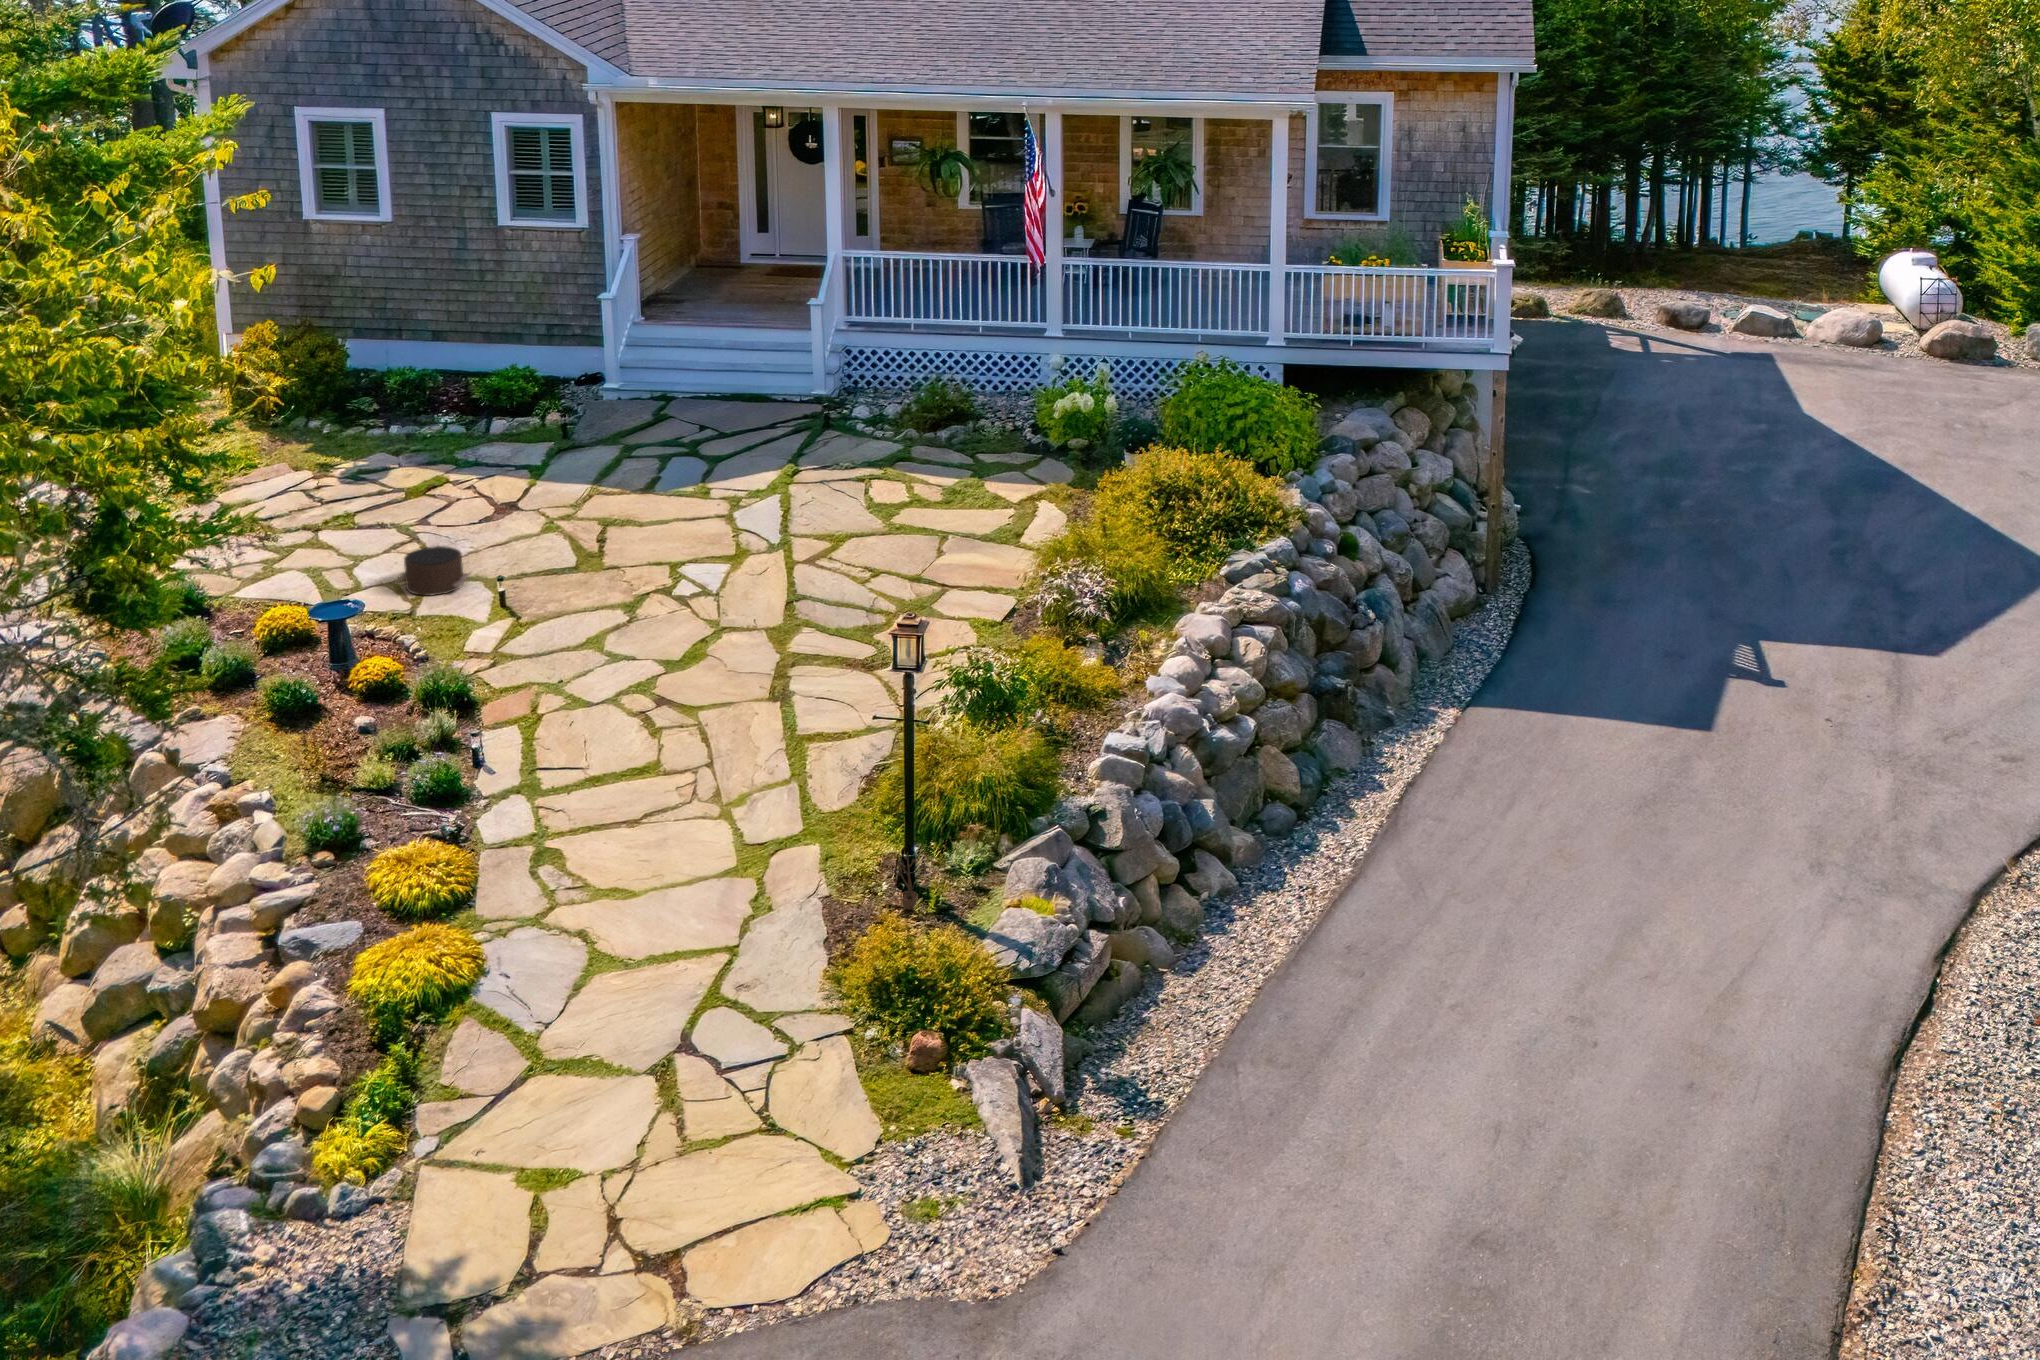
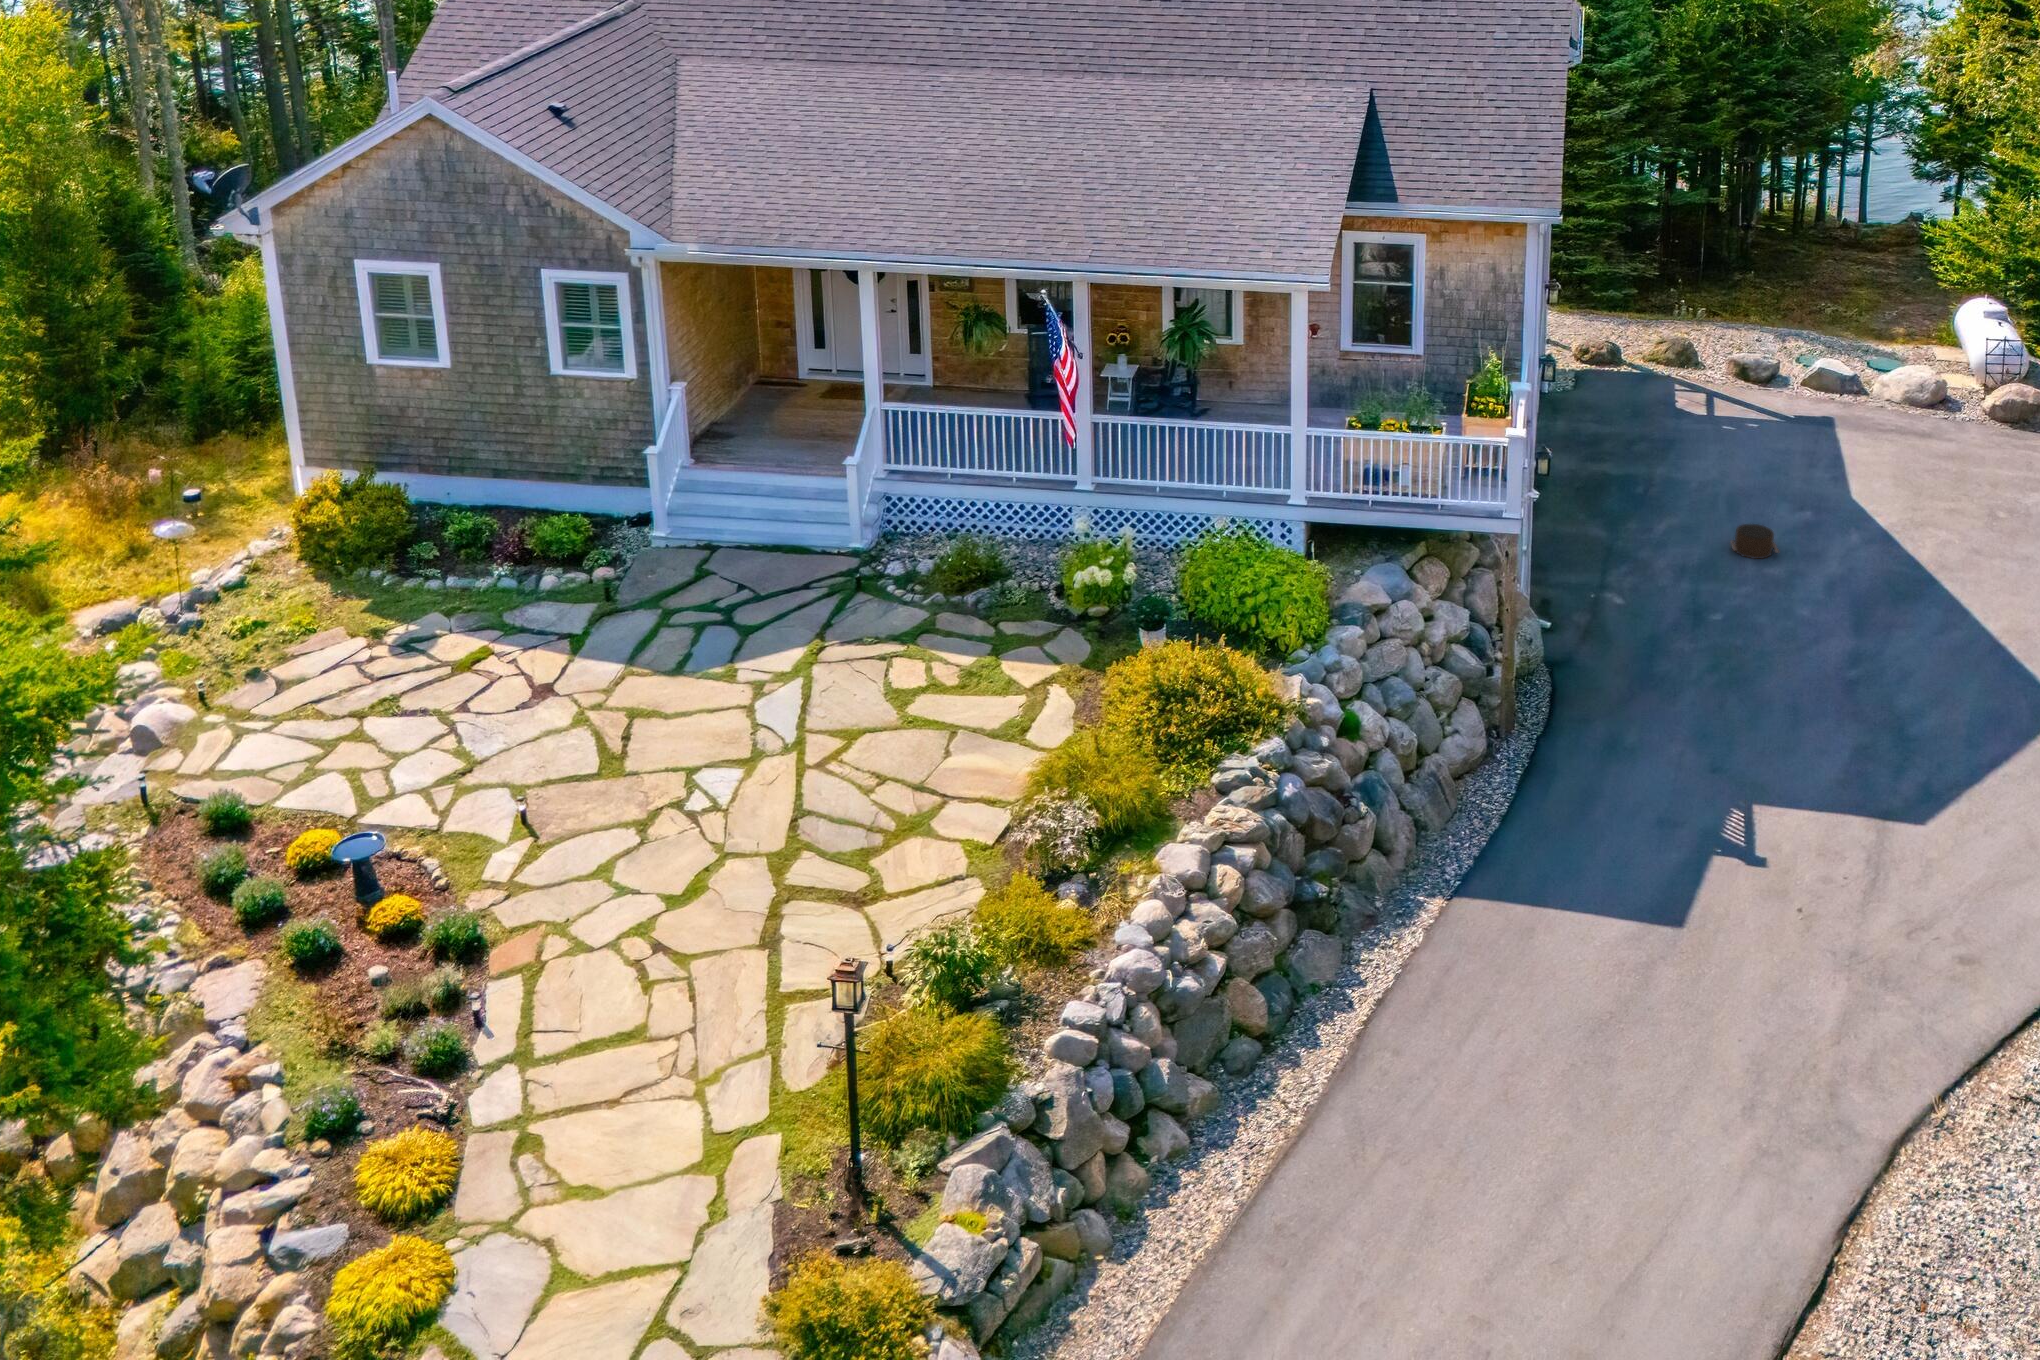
pouf: present [394,546,469,596] -> present [1730,524,1779,559]

